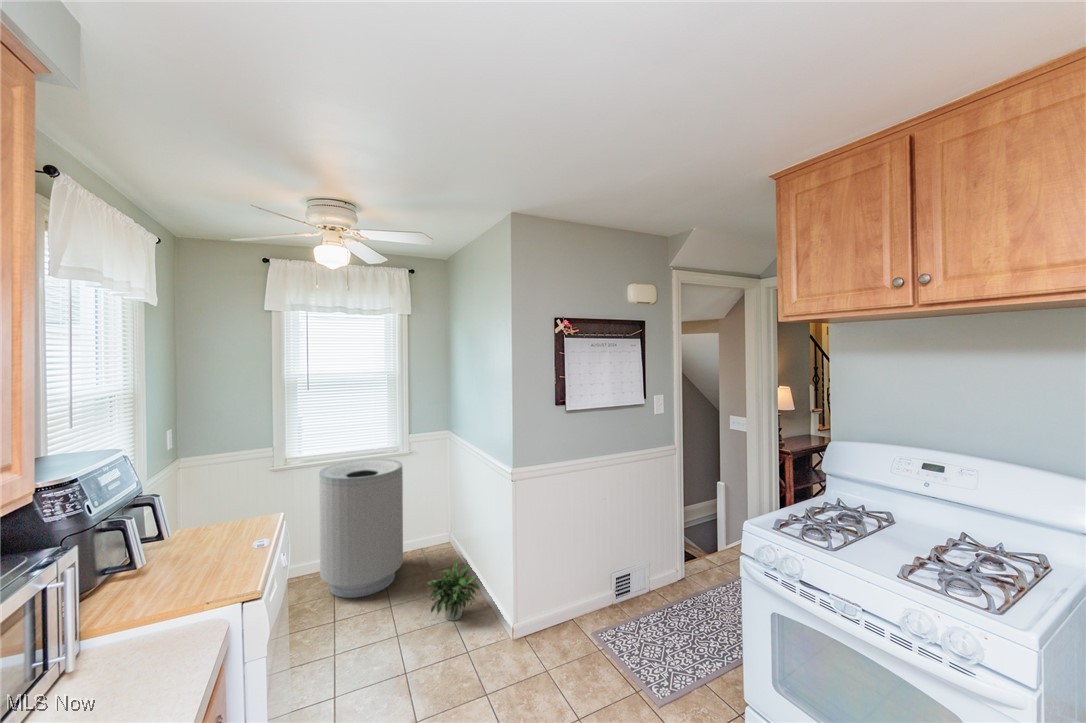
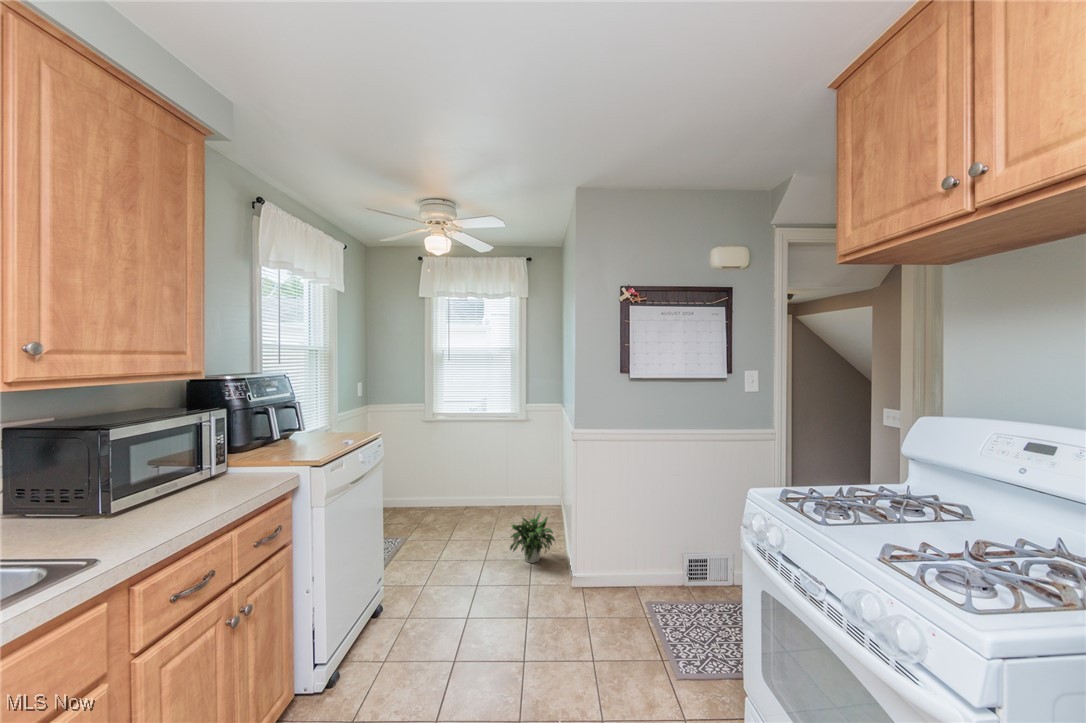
trash can: present [319,459,403,598] -> none [446,421,511,531]

